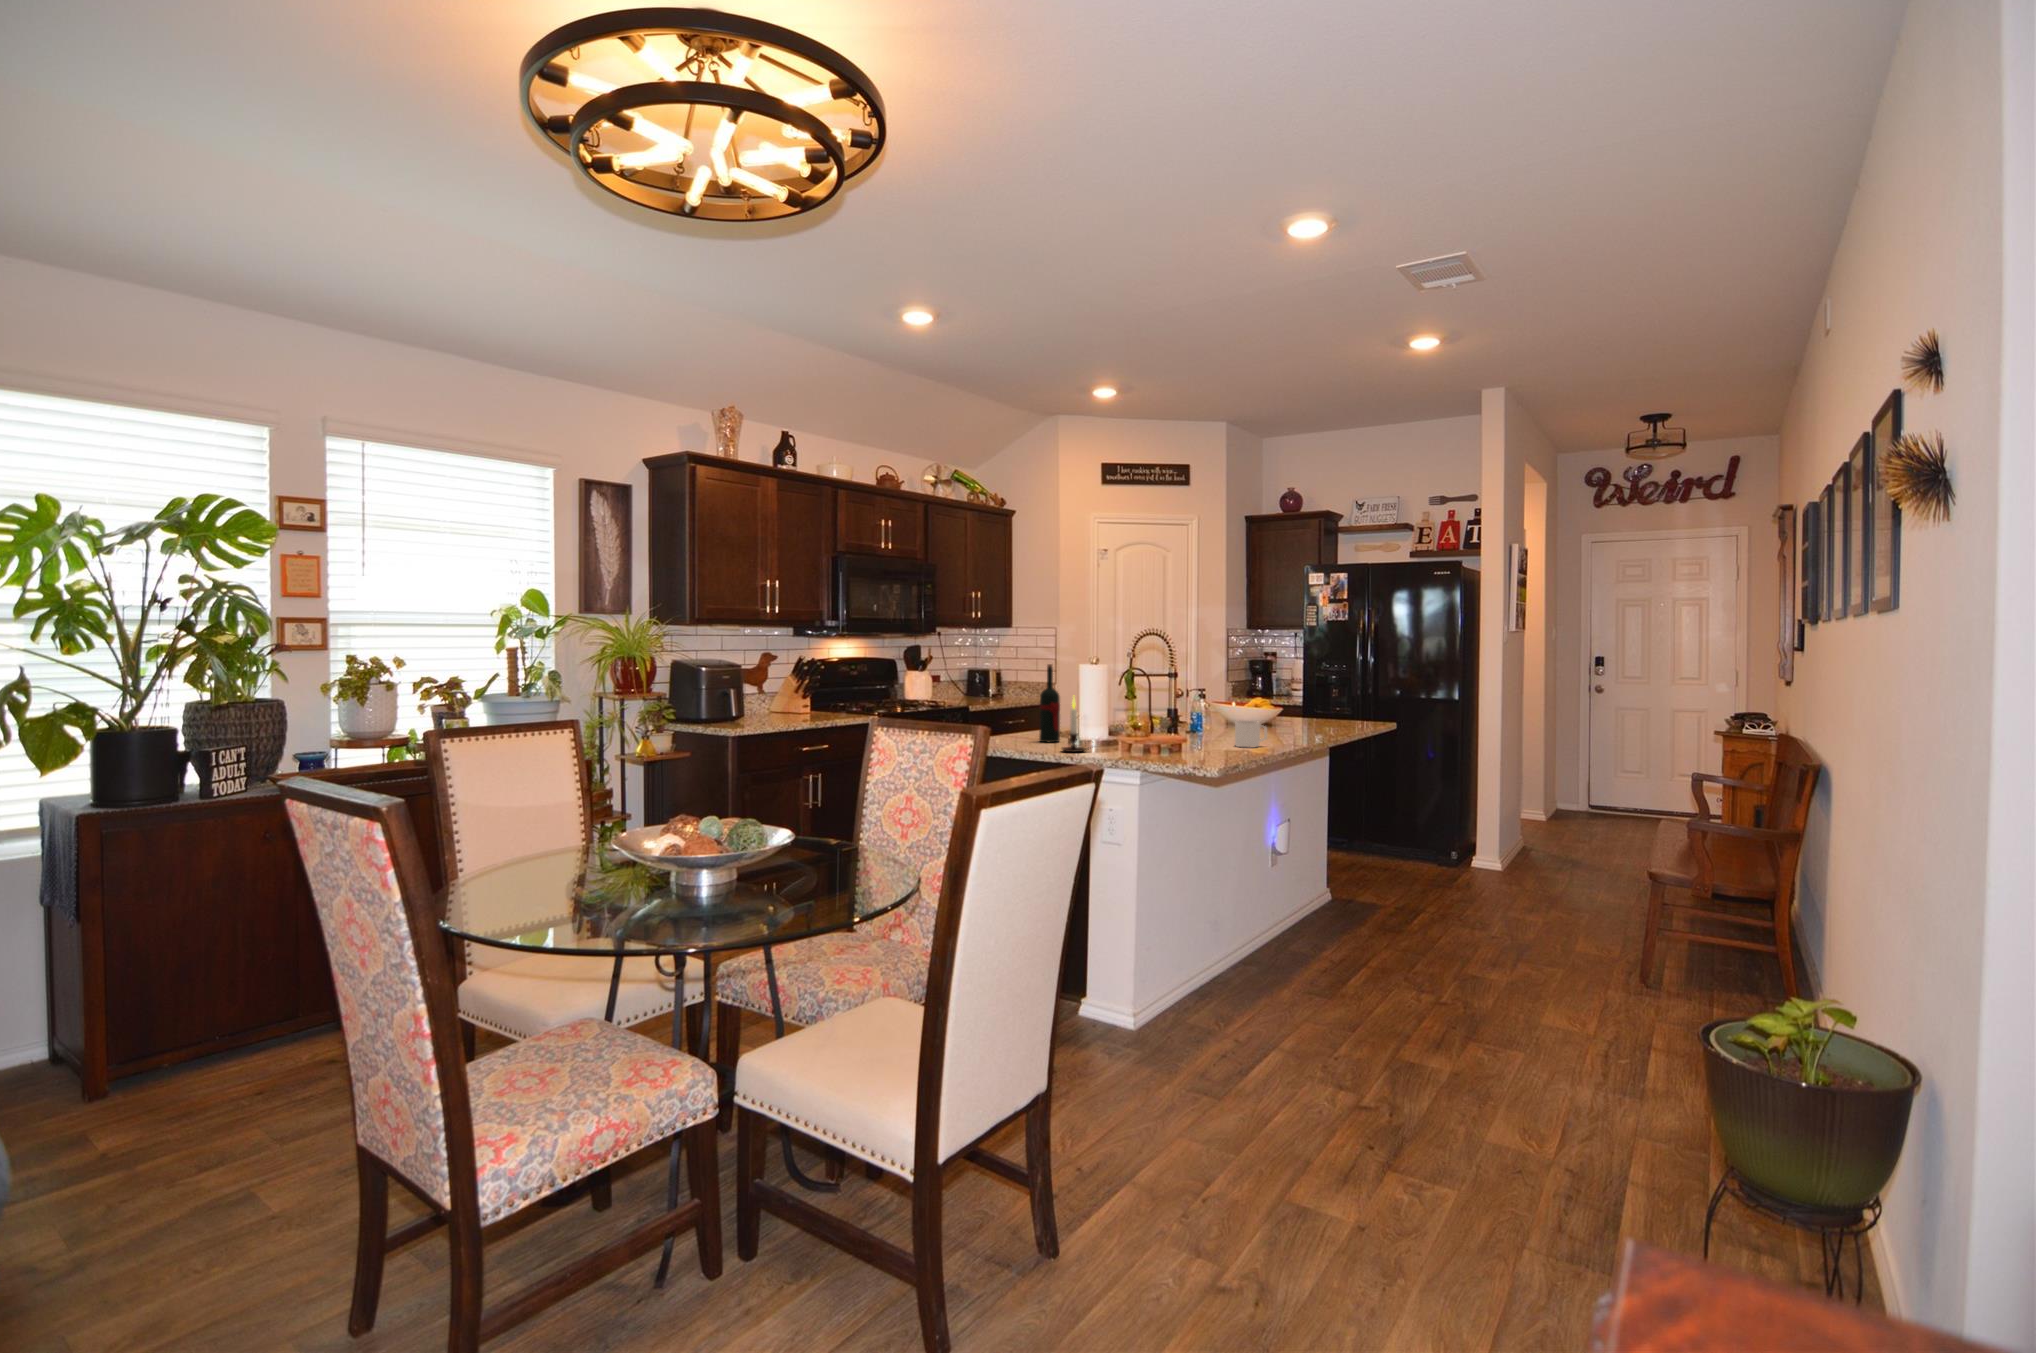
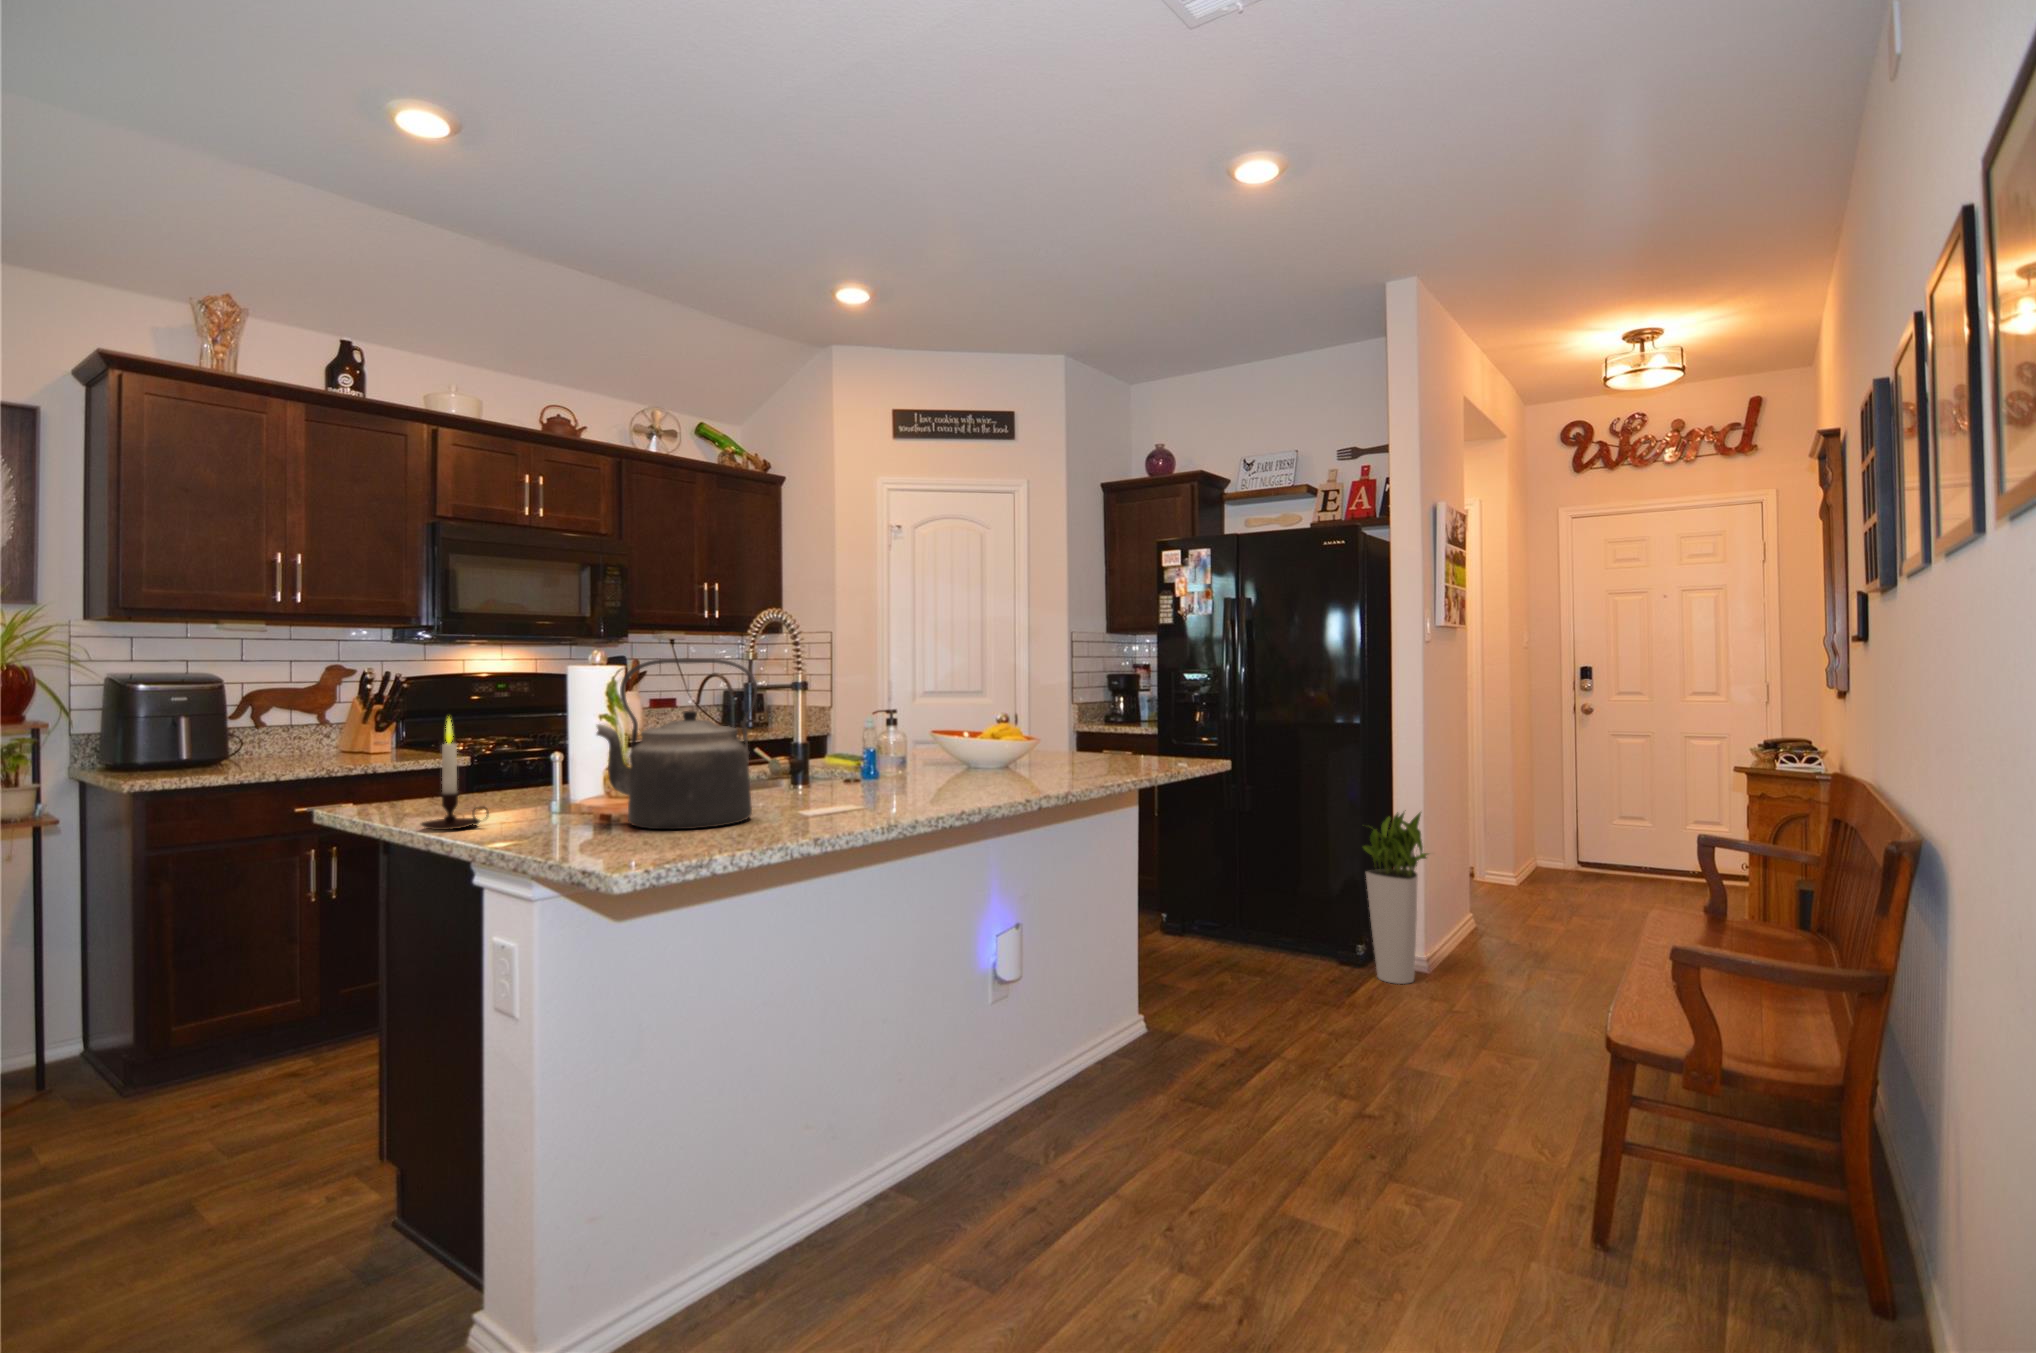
wine bottle: present [1039,664,1060,742] -> none [493,663,534,805]
kettle: none [1142,666,1221,753] -> present [597,659,757,829]
mug: present [1235,721,1267,747] -> none [811,763,874,814]
planter: none [1460,758,1512,875] -> present [1363,812,1428,984]

